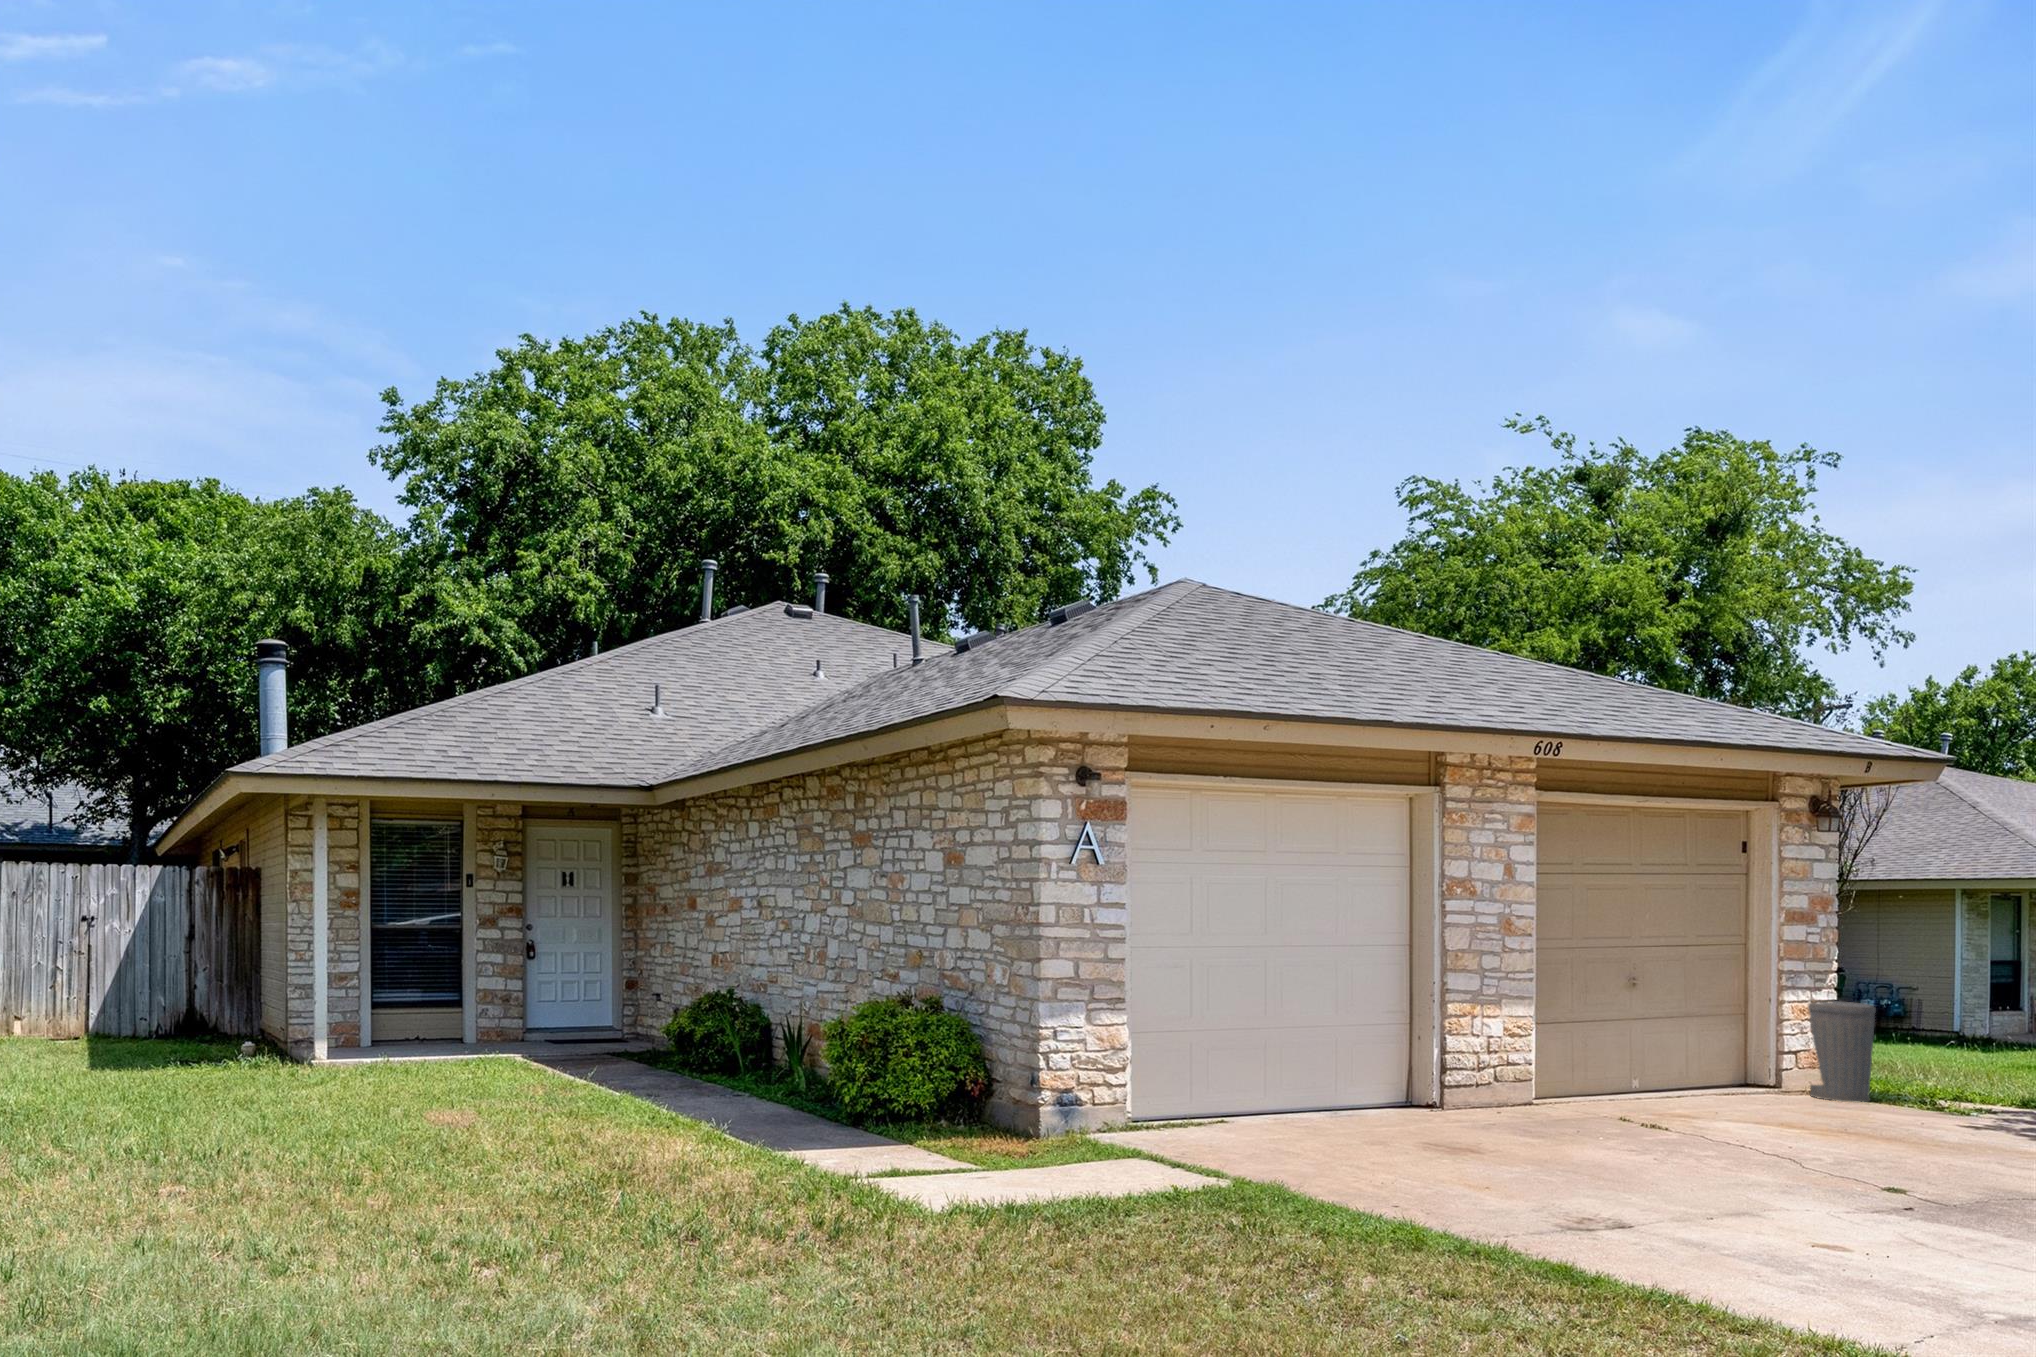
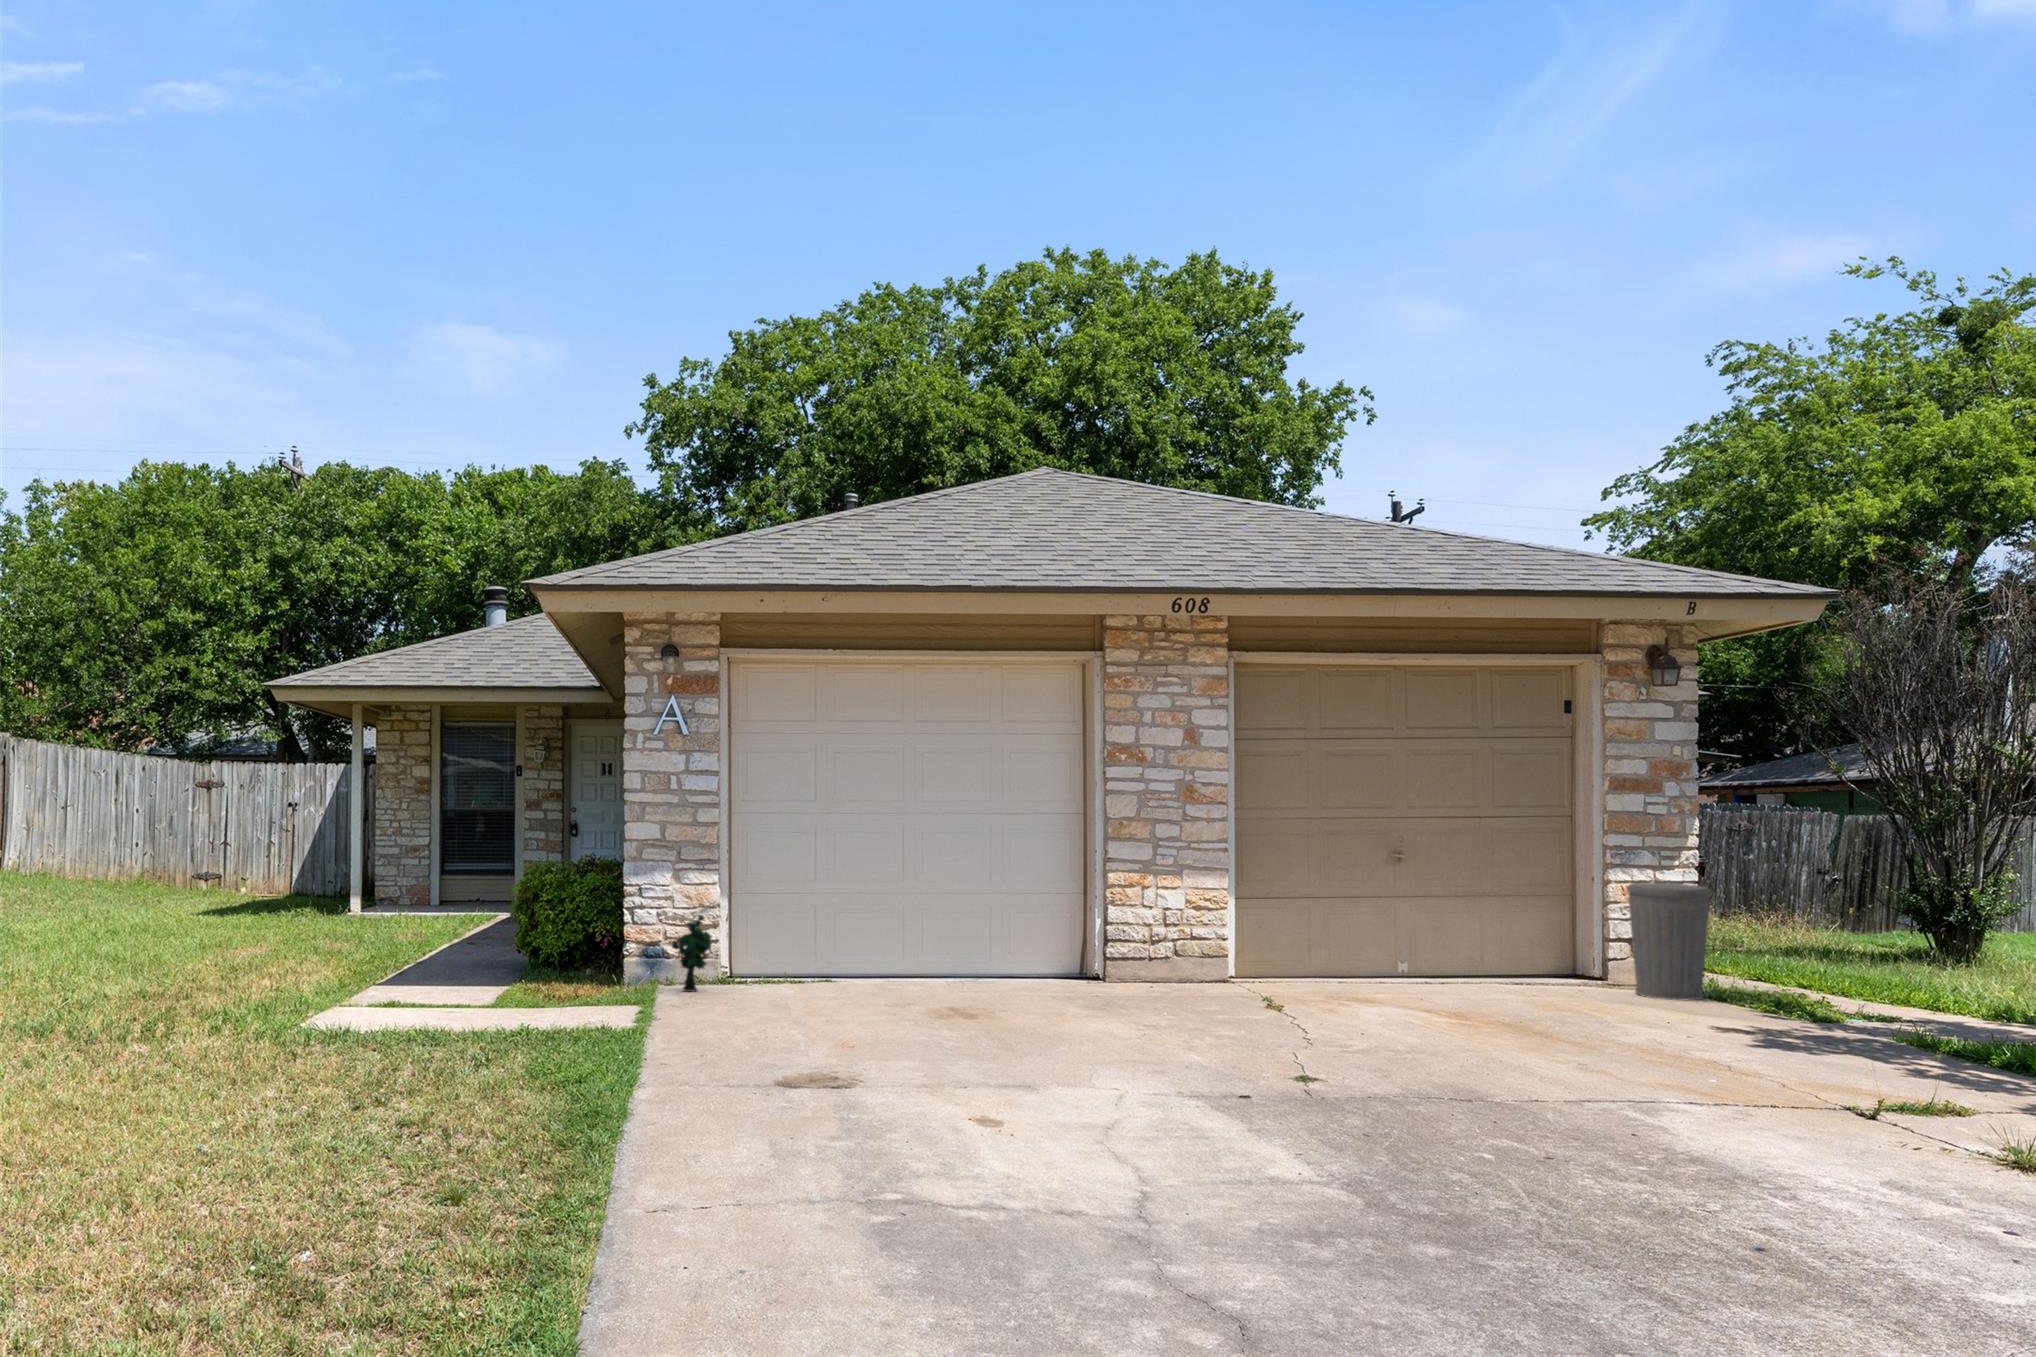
decorative plant: none [1093,1058,1139,1141] -> present [671,915,713,992]

